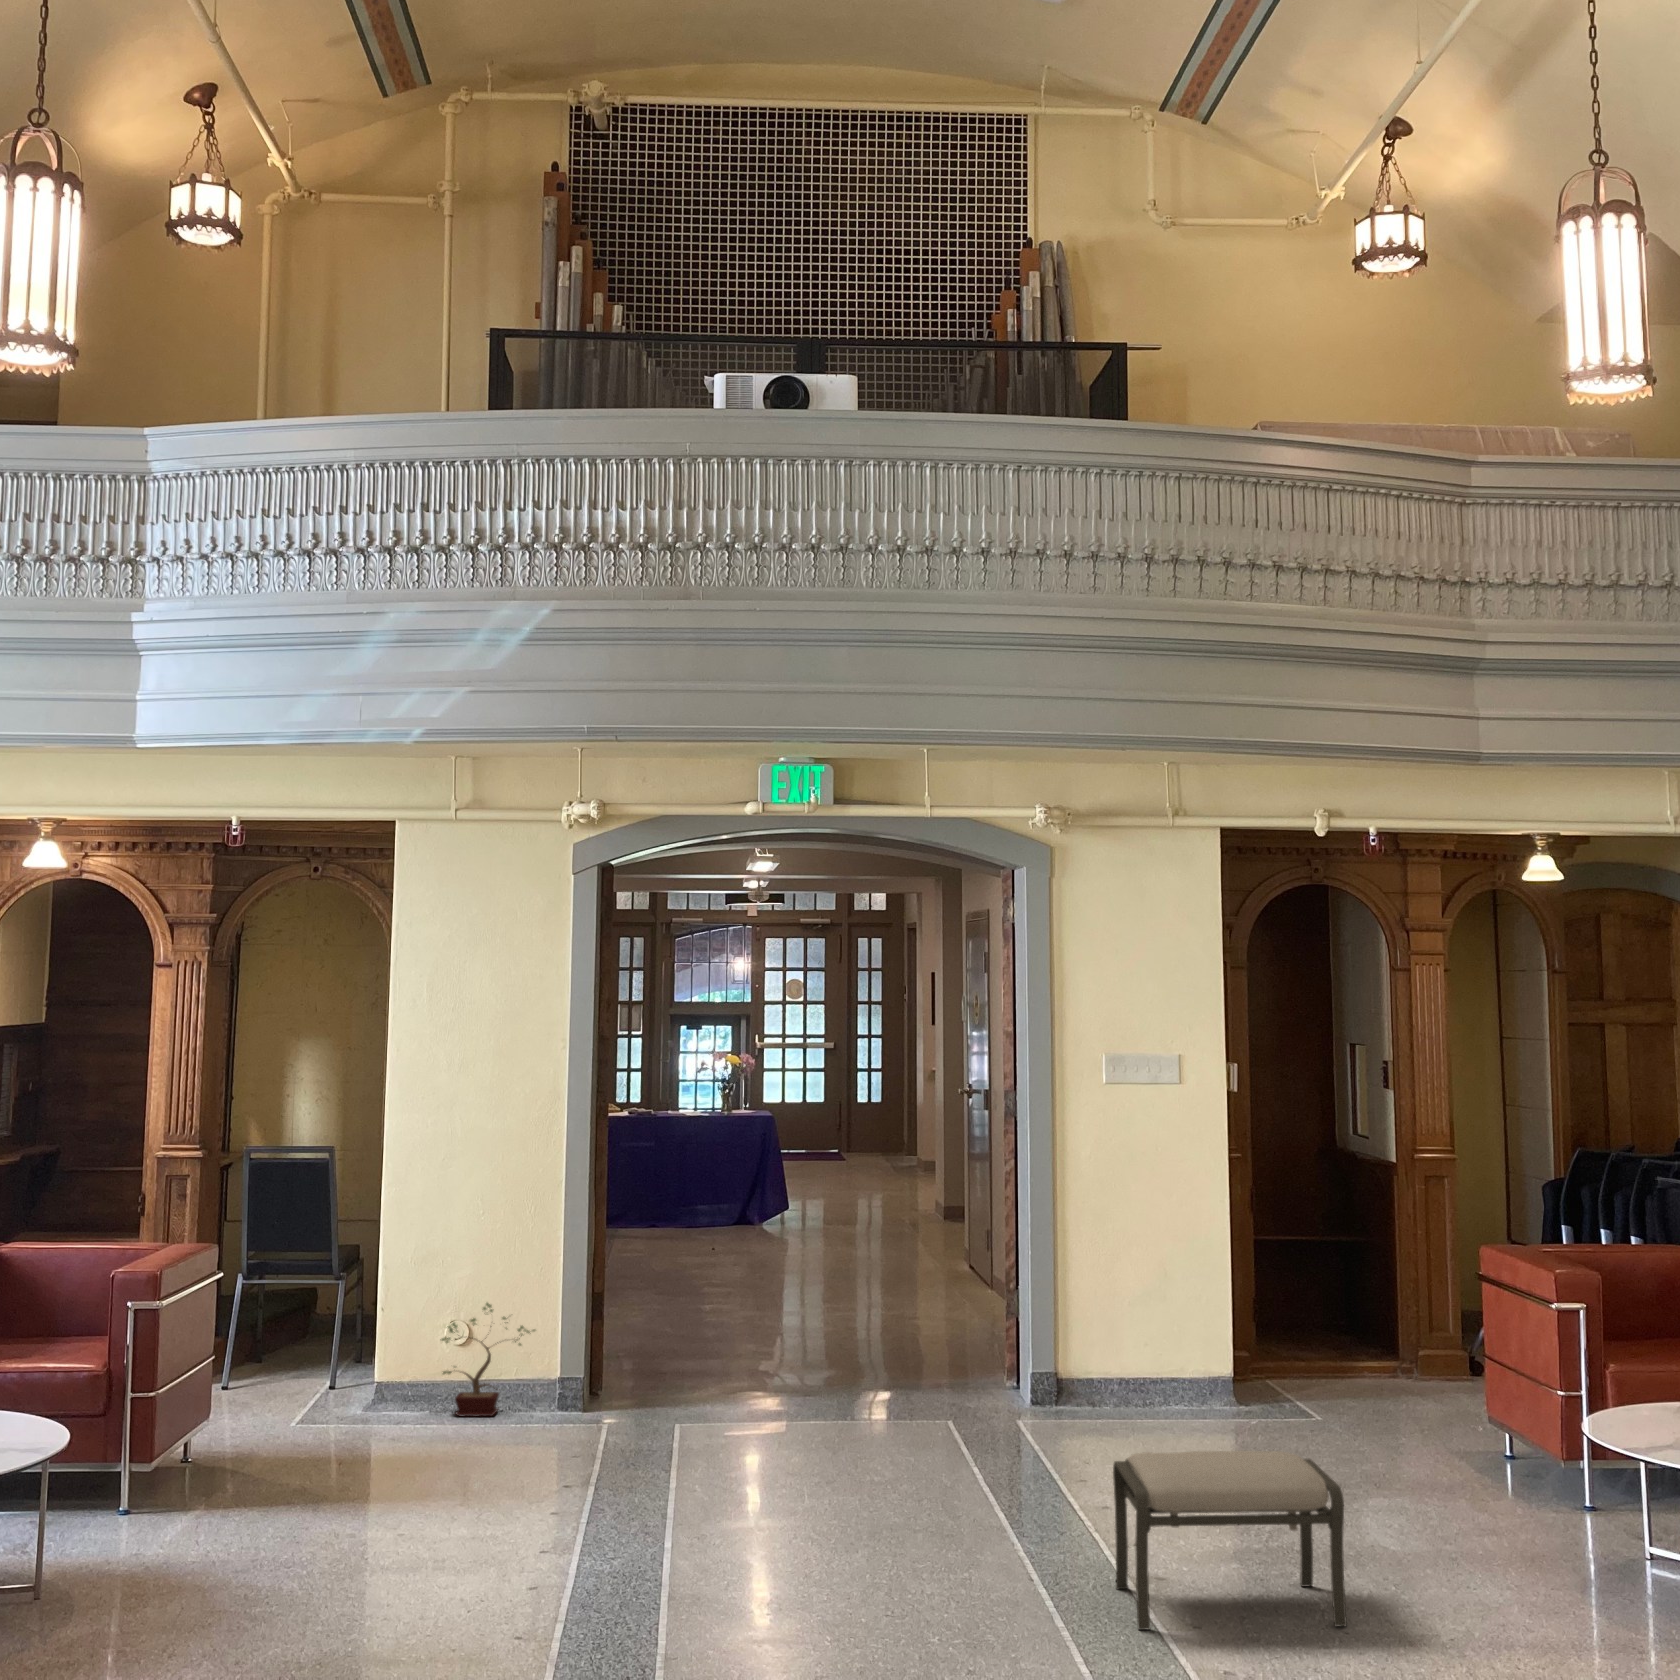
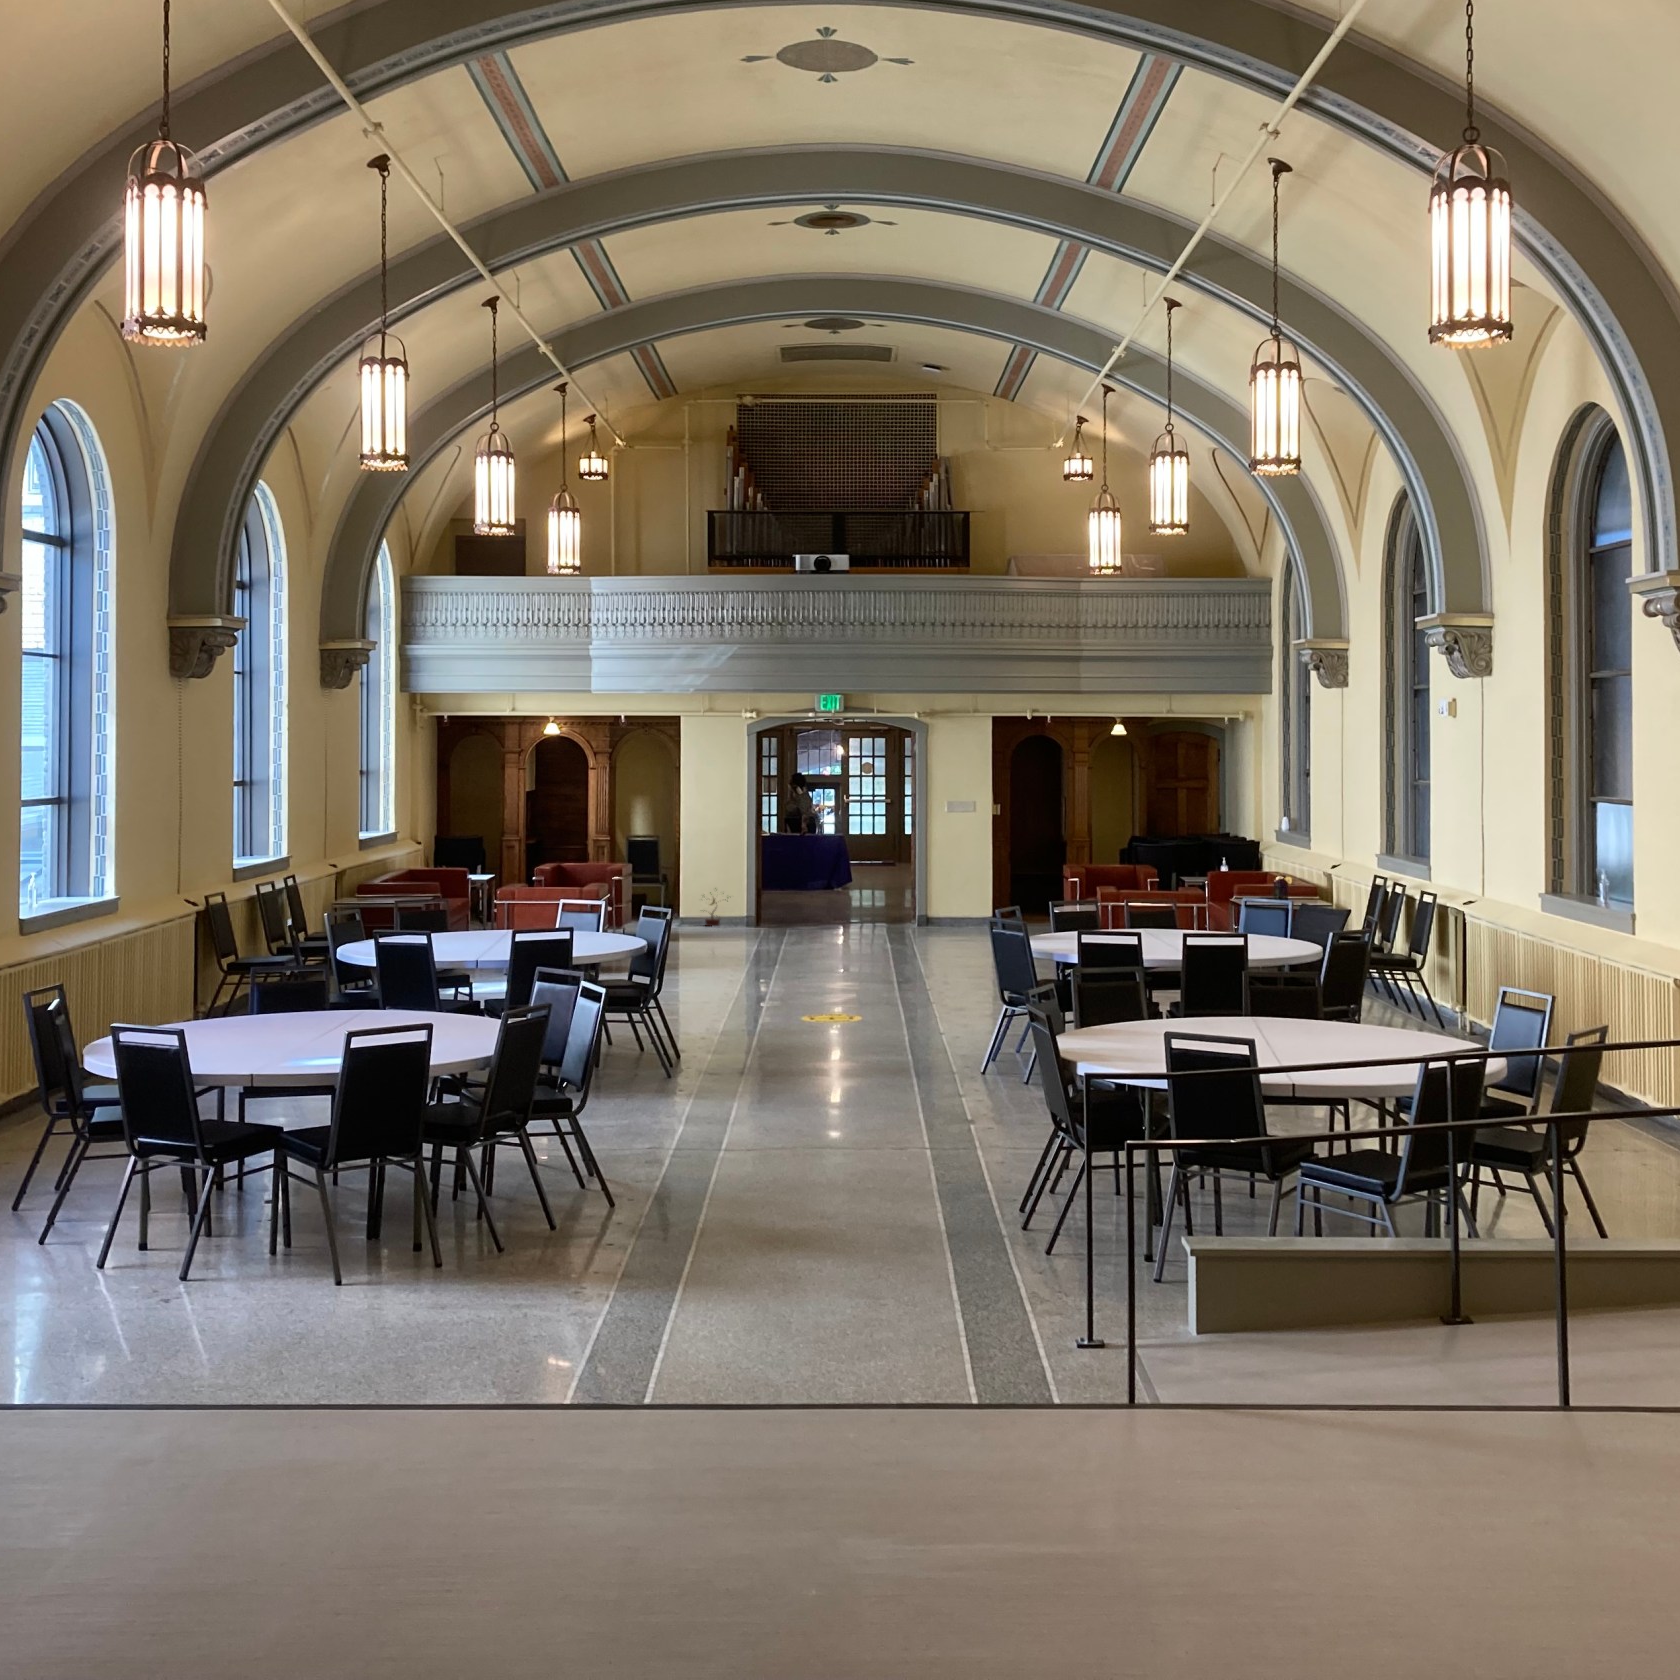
ottoman: present [1113,1451,1347,1630] -> none [904,913,964,958]

